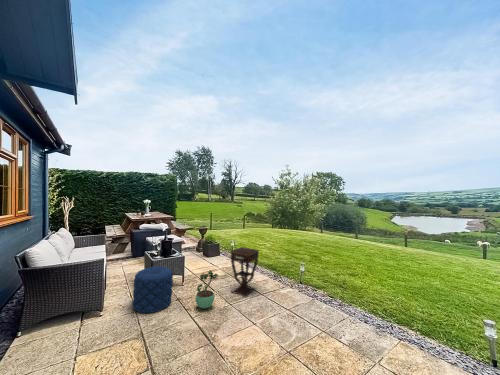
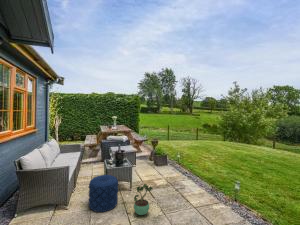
side table: present [231,247,259,297] -> none [167,163,193,209]

